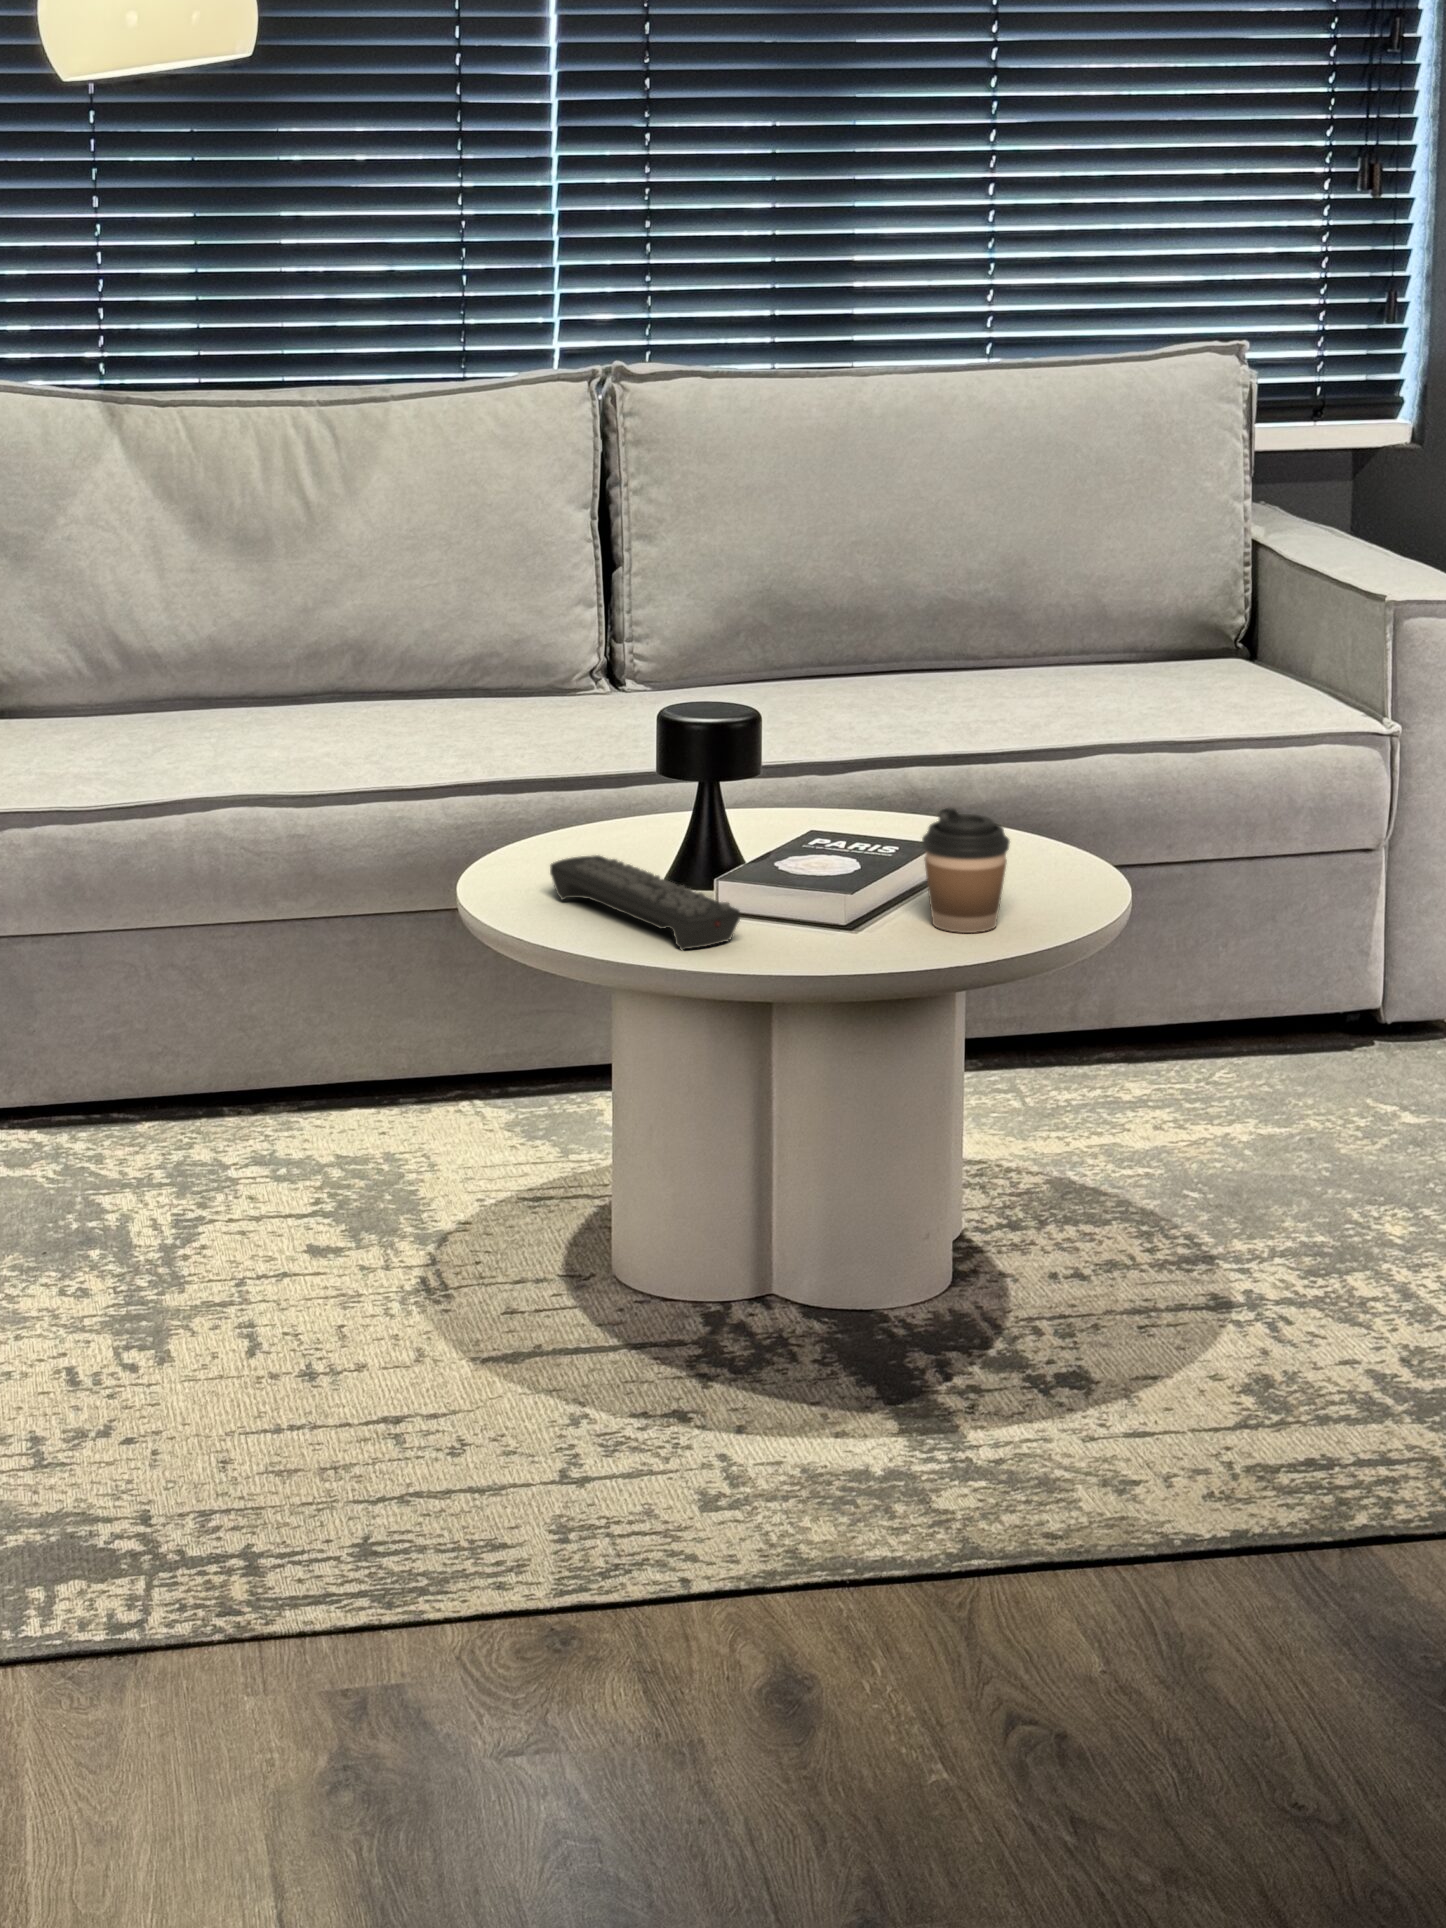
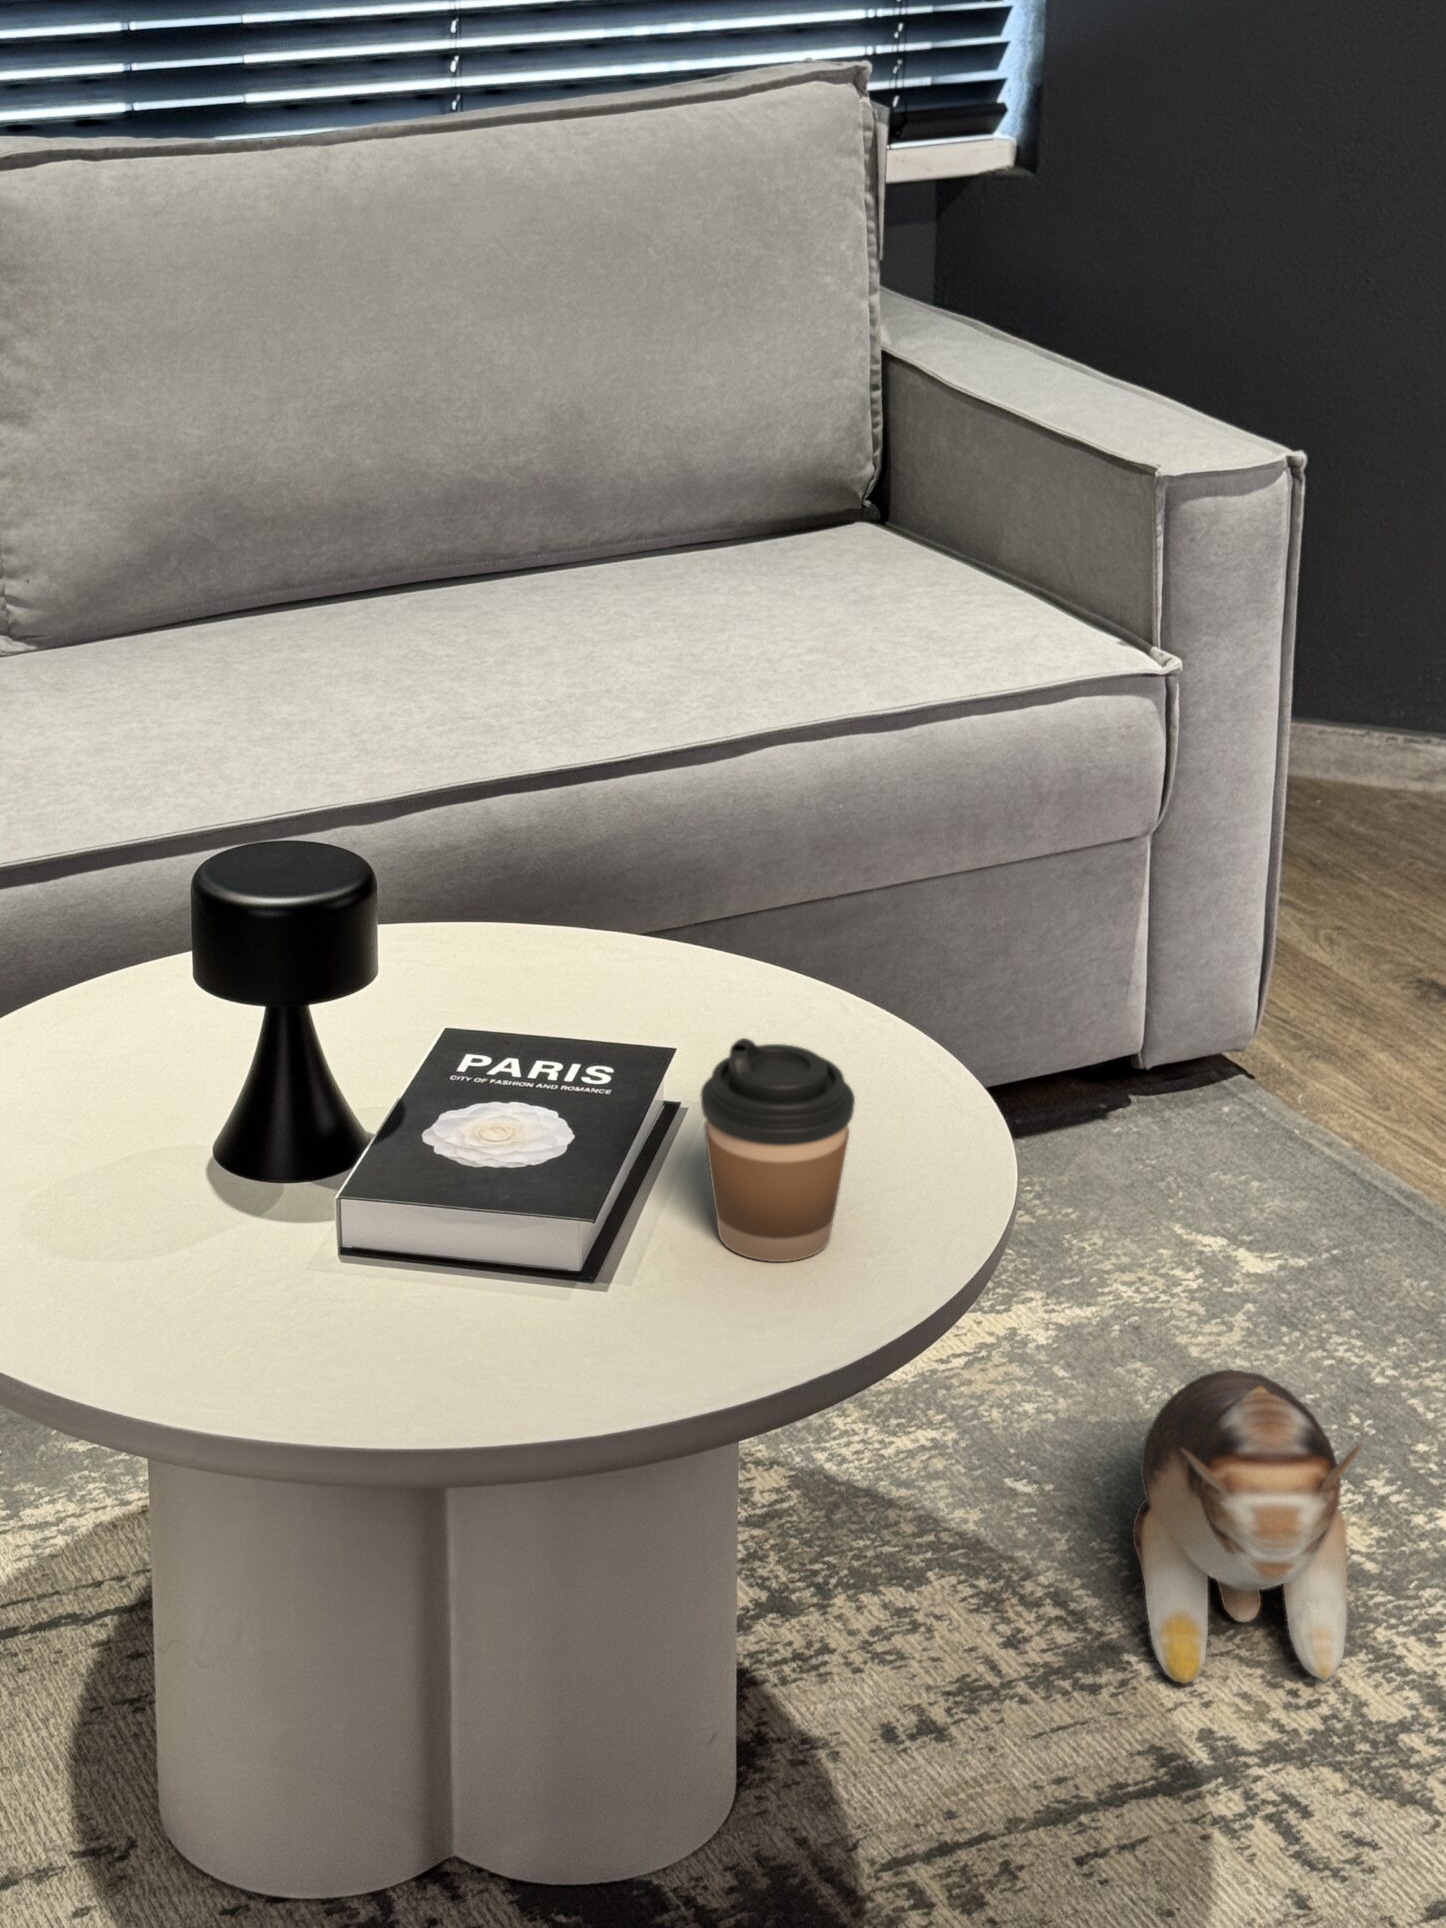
remote control: present [550,855,740,950] -> none [19,1149,411,1390]
plush toy: none [1224,1079,1377,1287] -> present [1132,1370,1361,1684]

